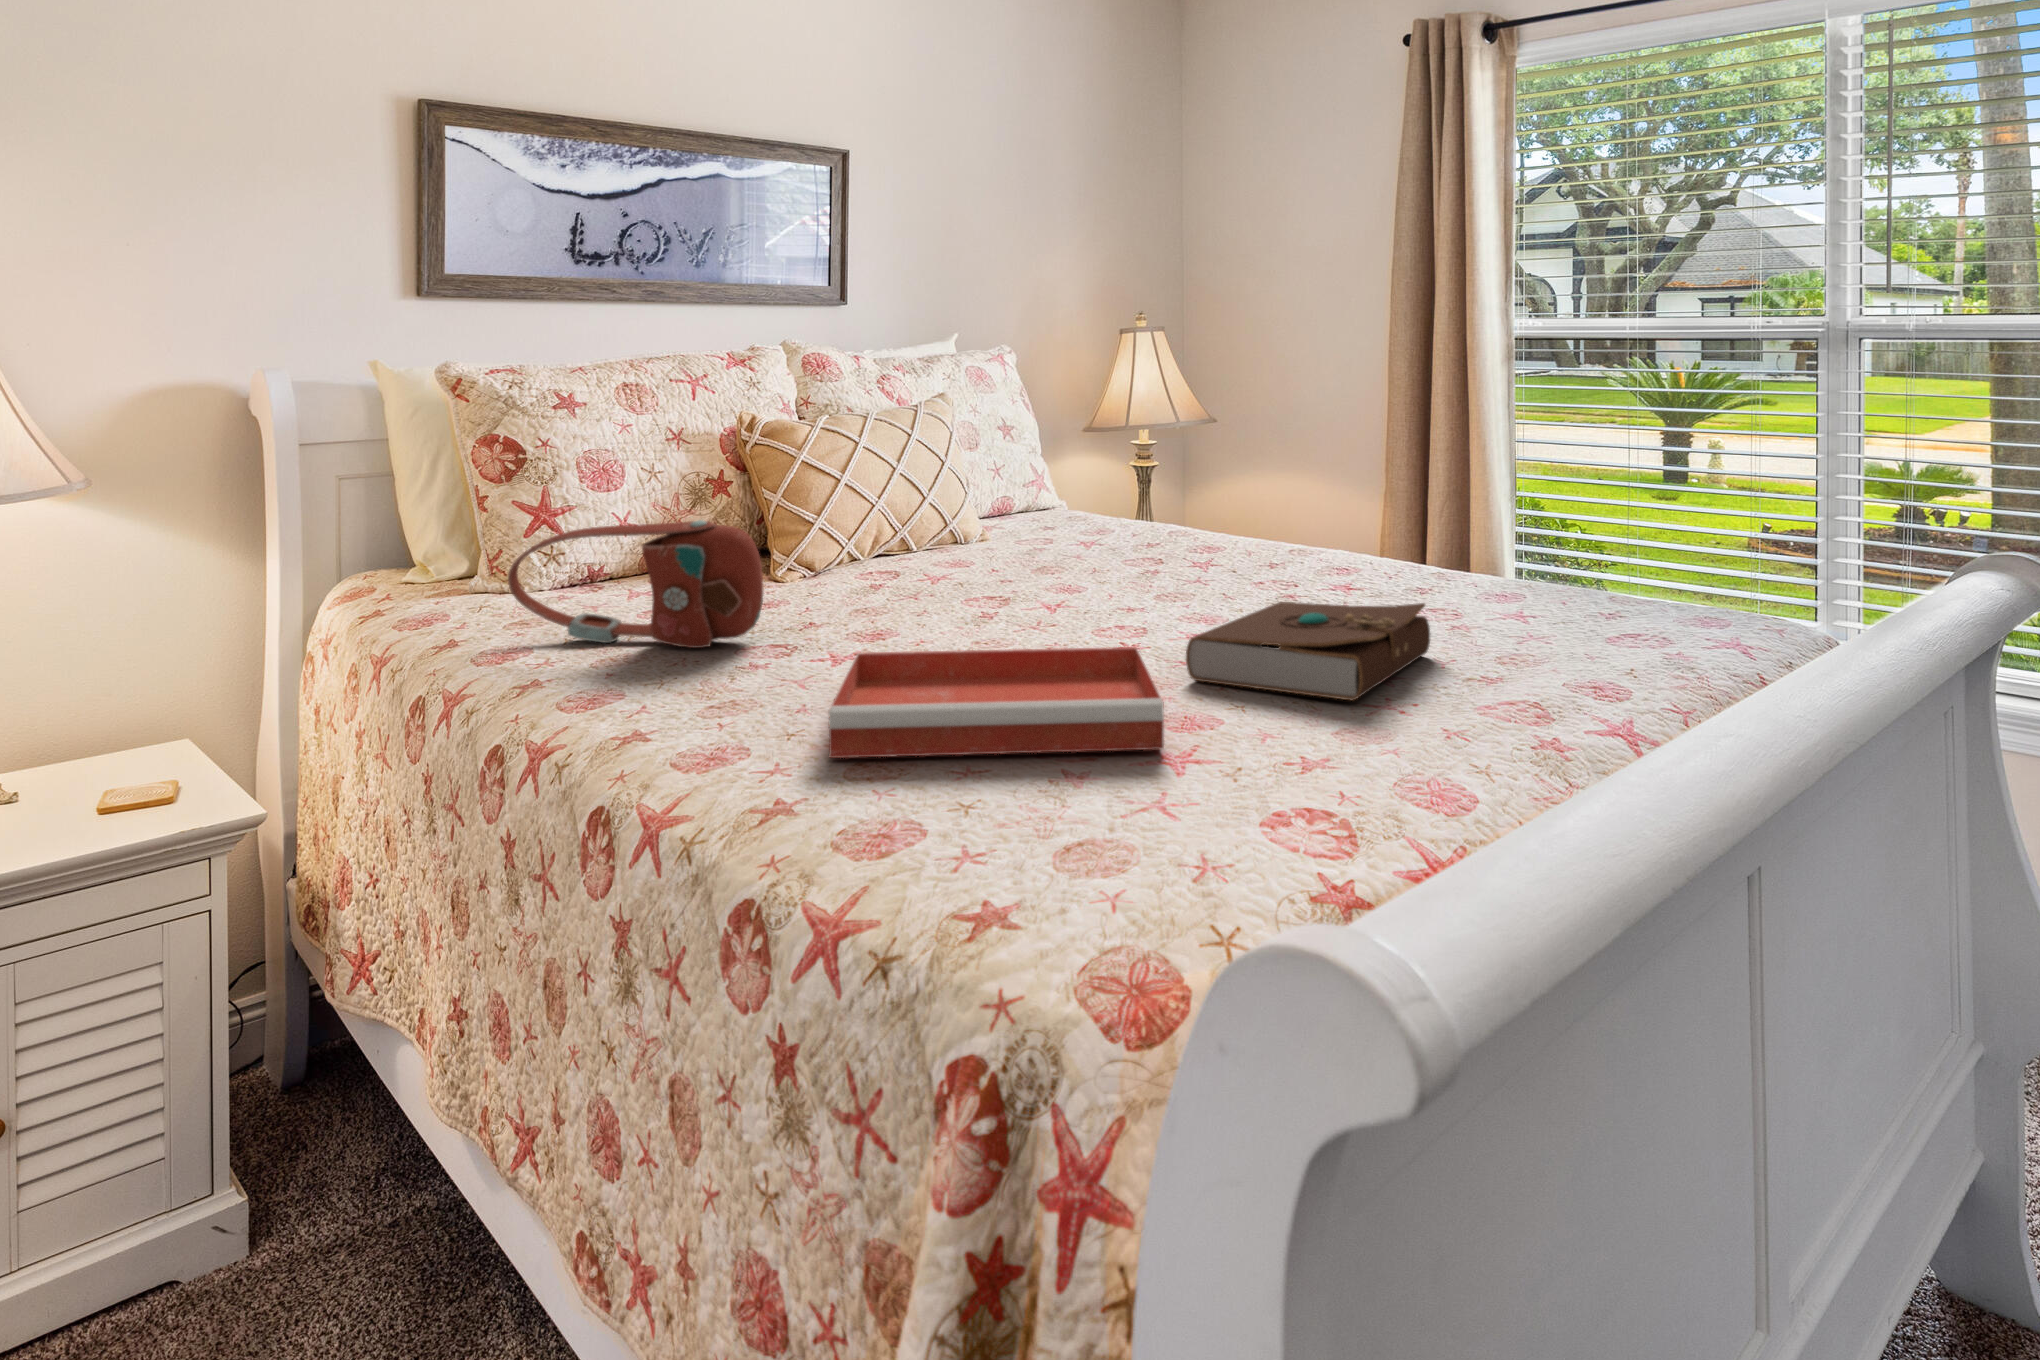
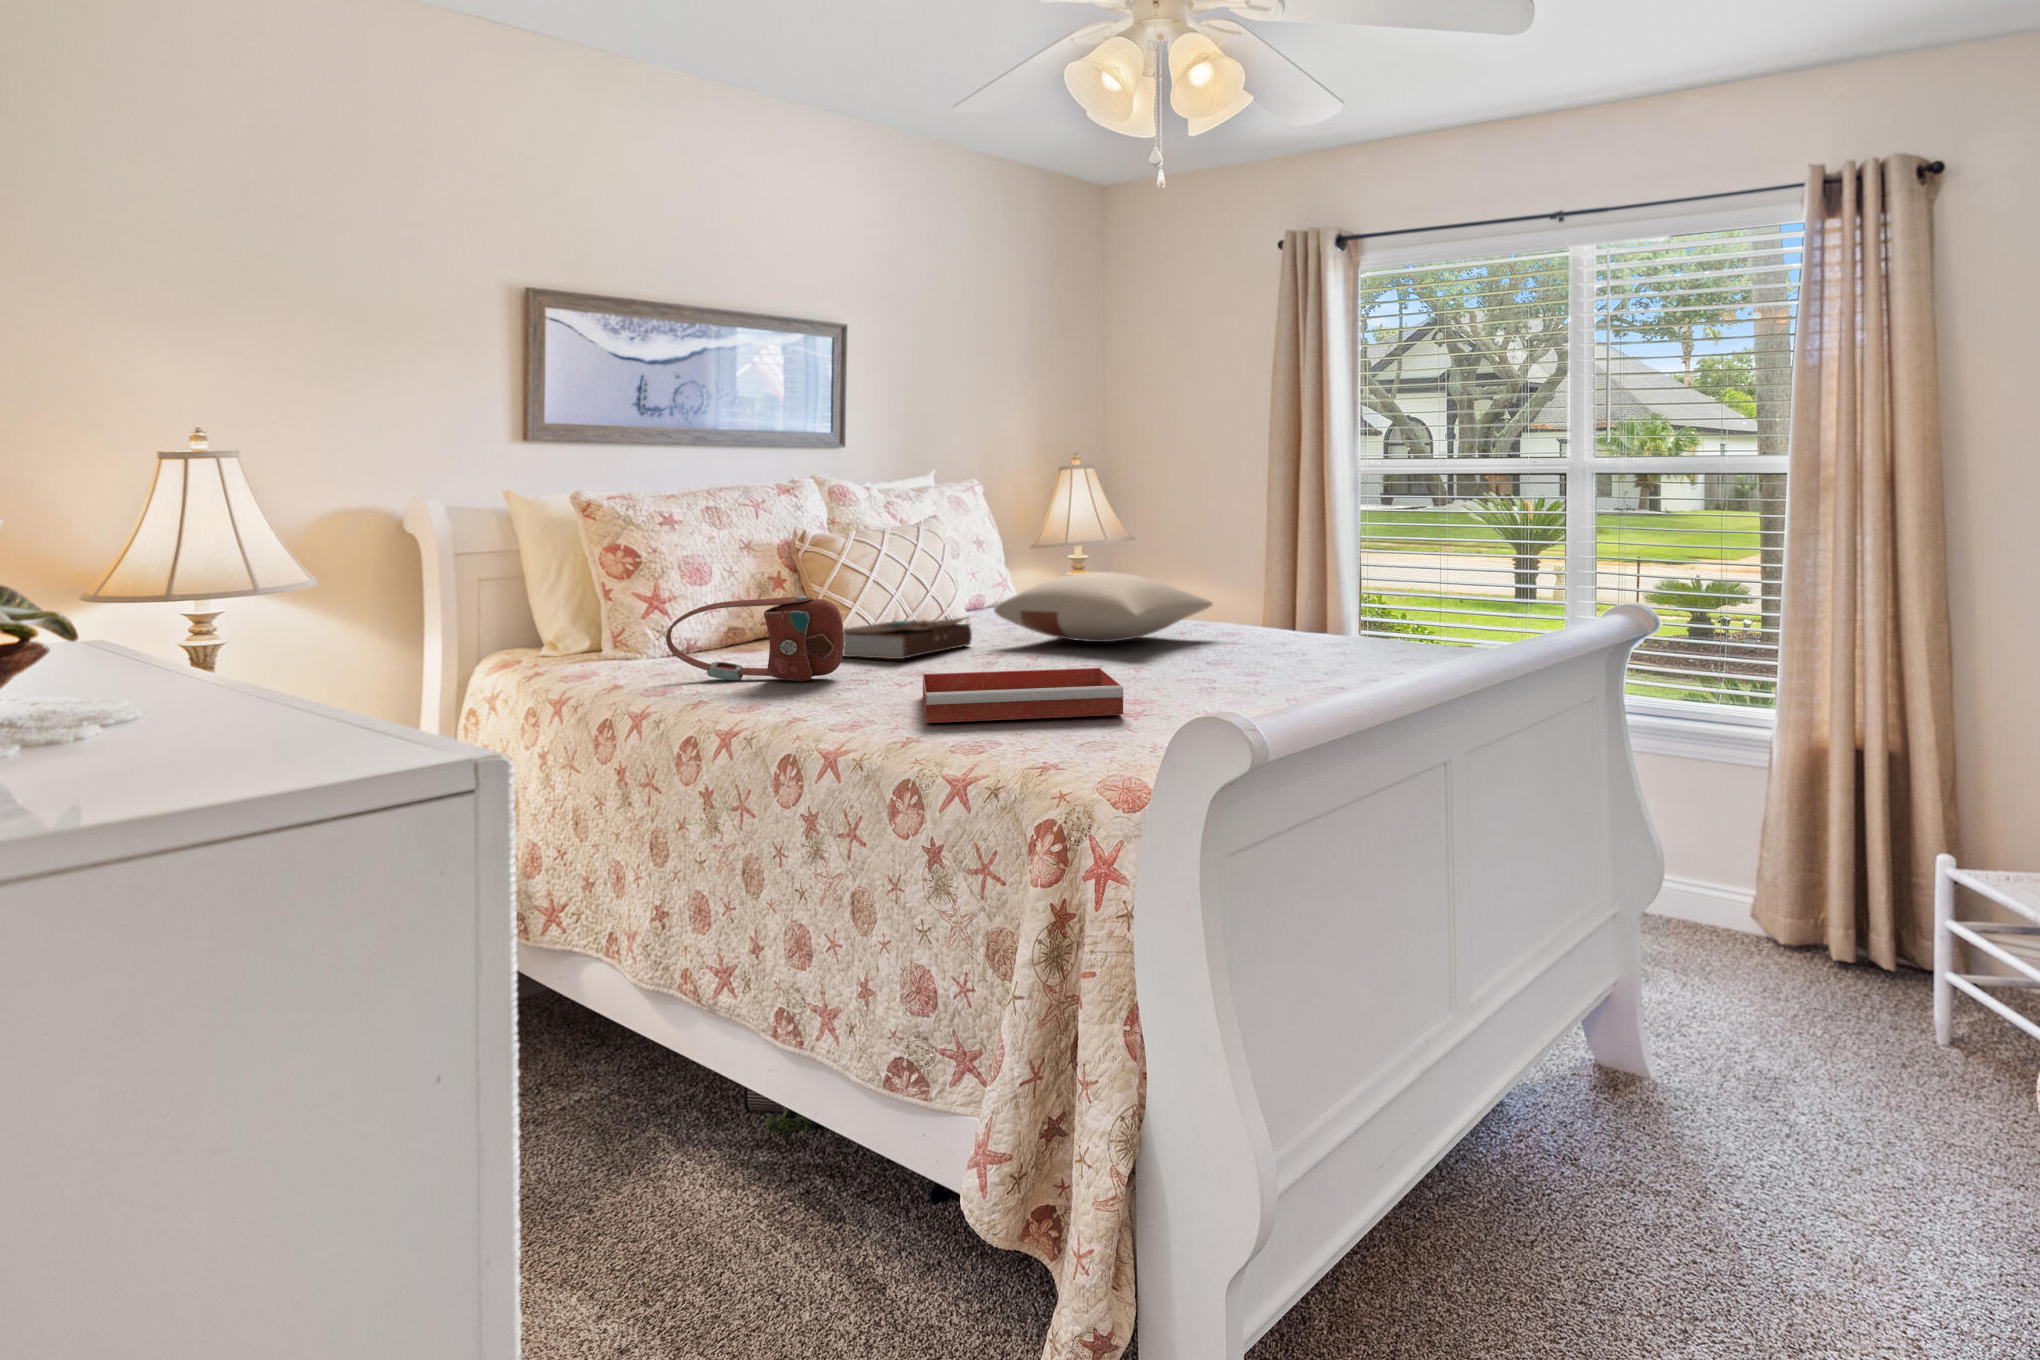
pillow: none [1006,479,1319,579] -> present [994,572,1212,642]
book: present [1186,602,1430,700] -> present [843,617,972,659]

